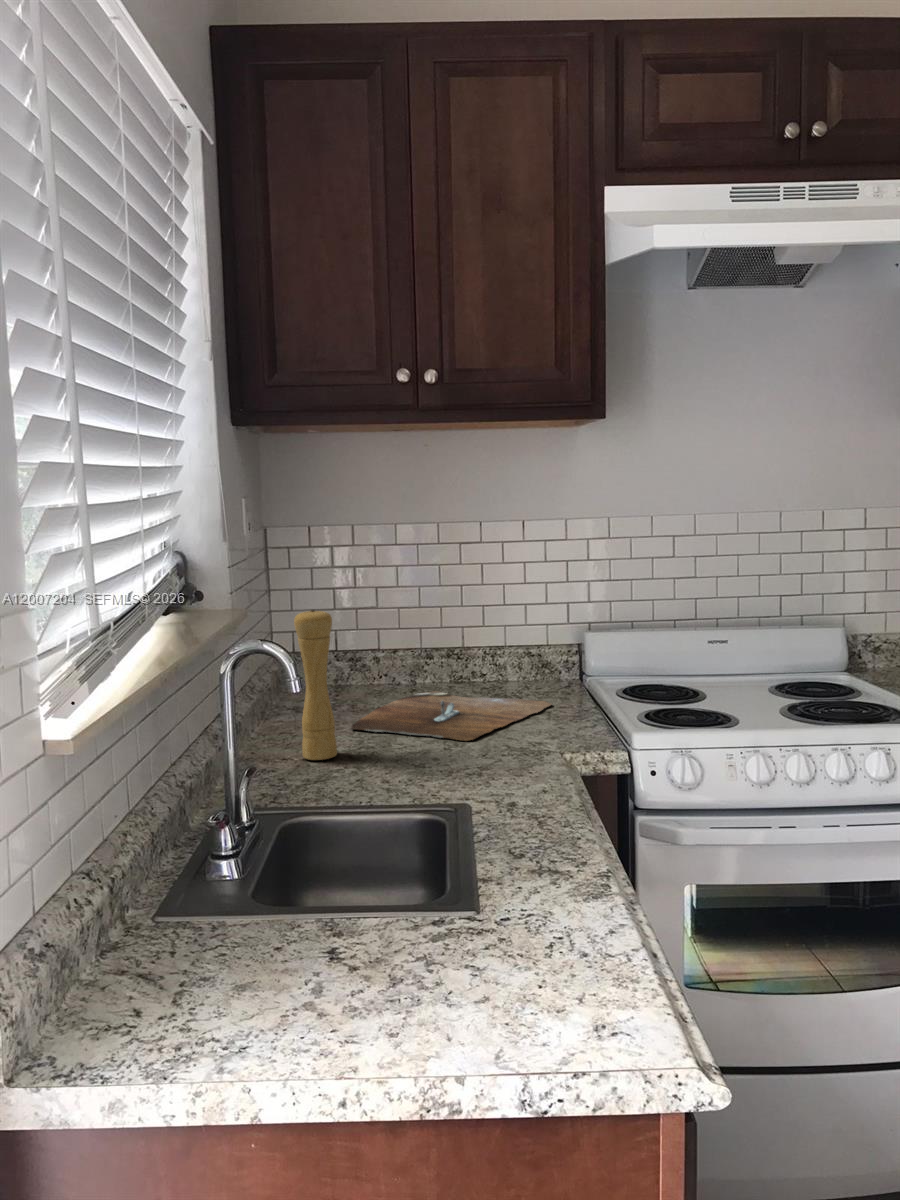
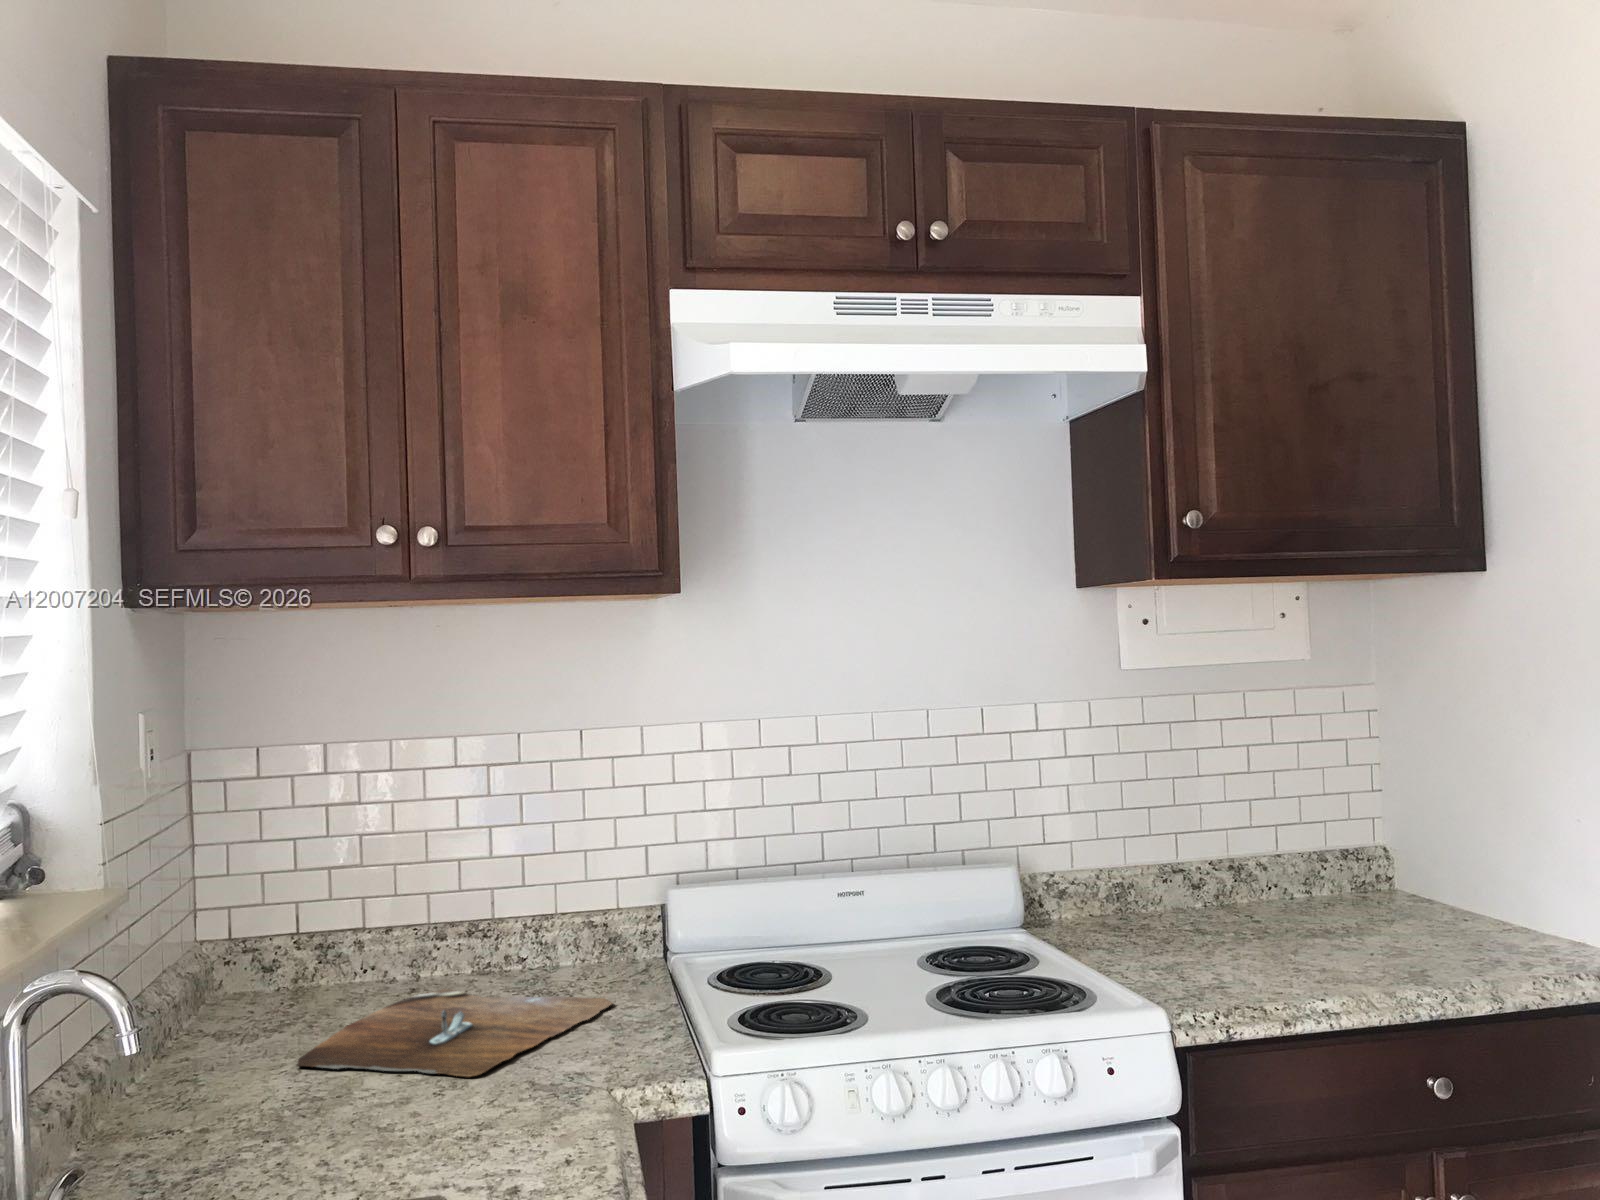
pepper mill: present [294,609,337,760] -> none [192,888,259,1130]

